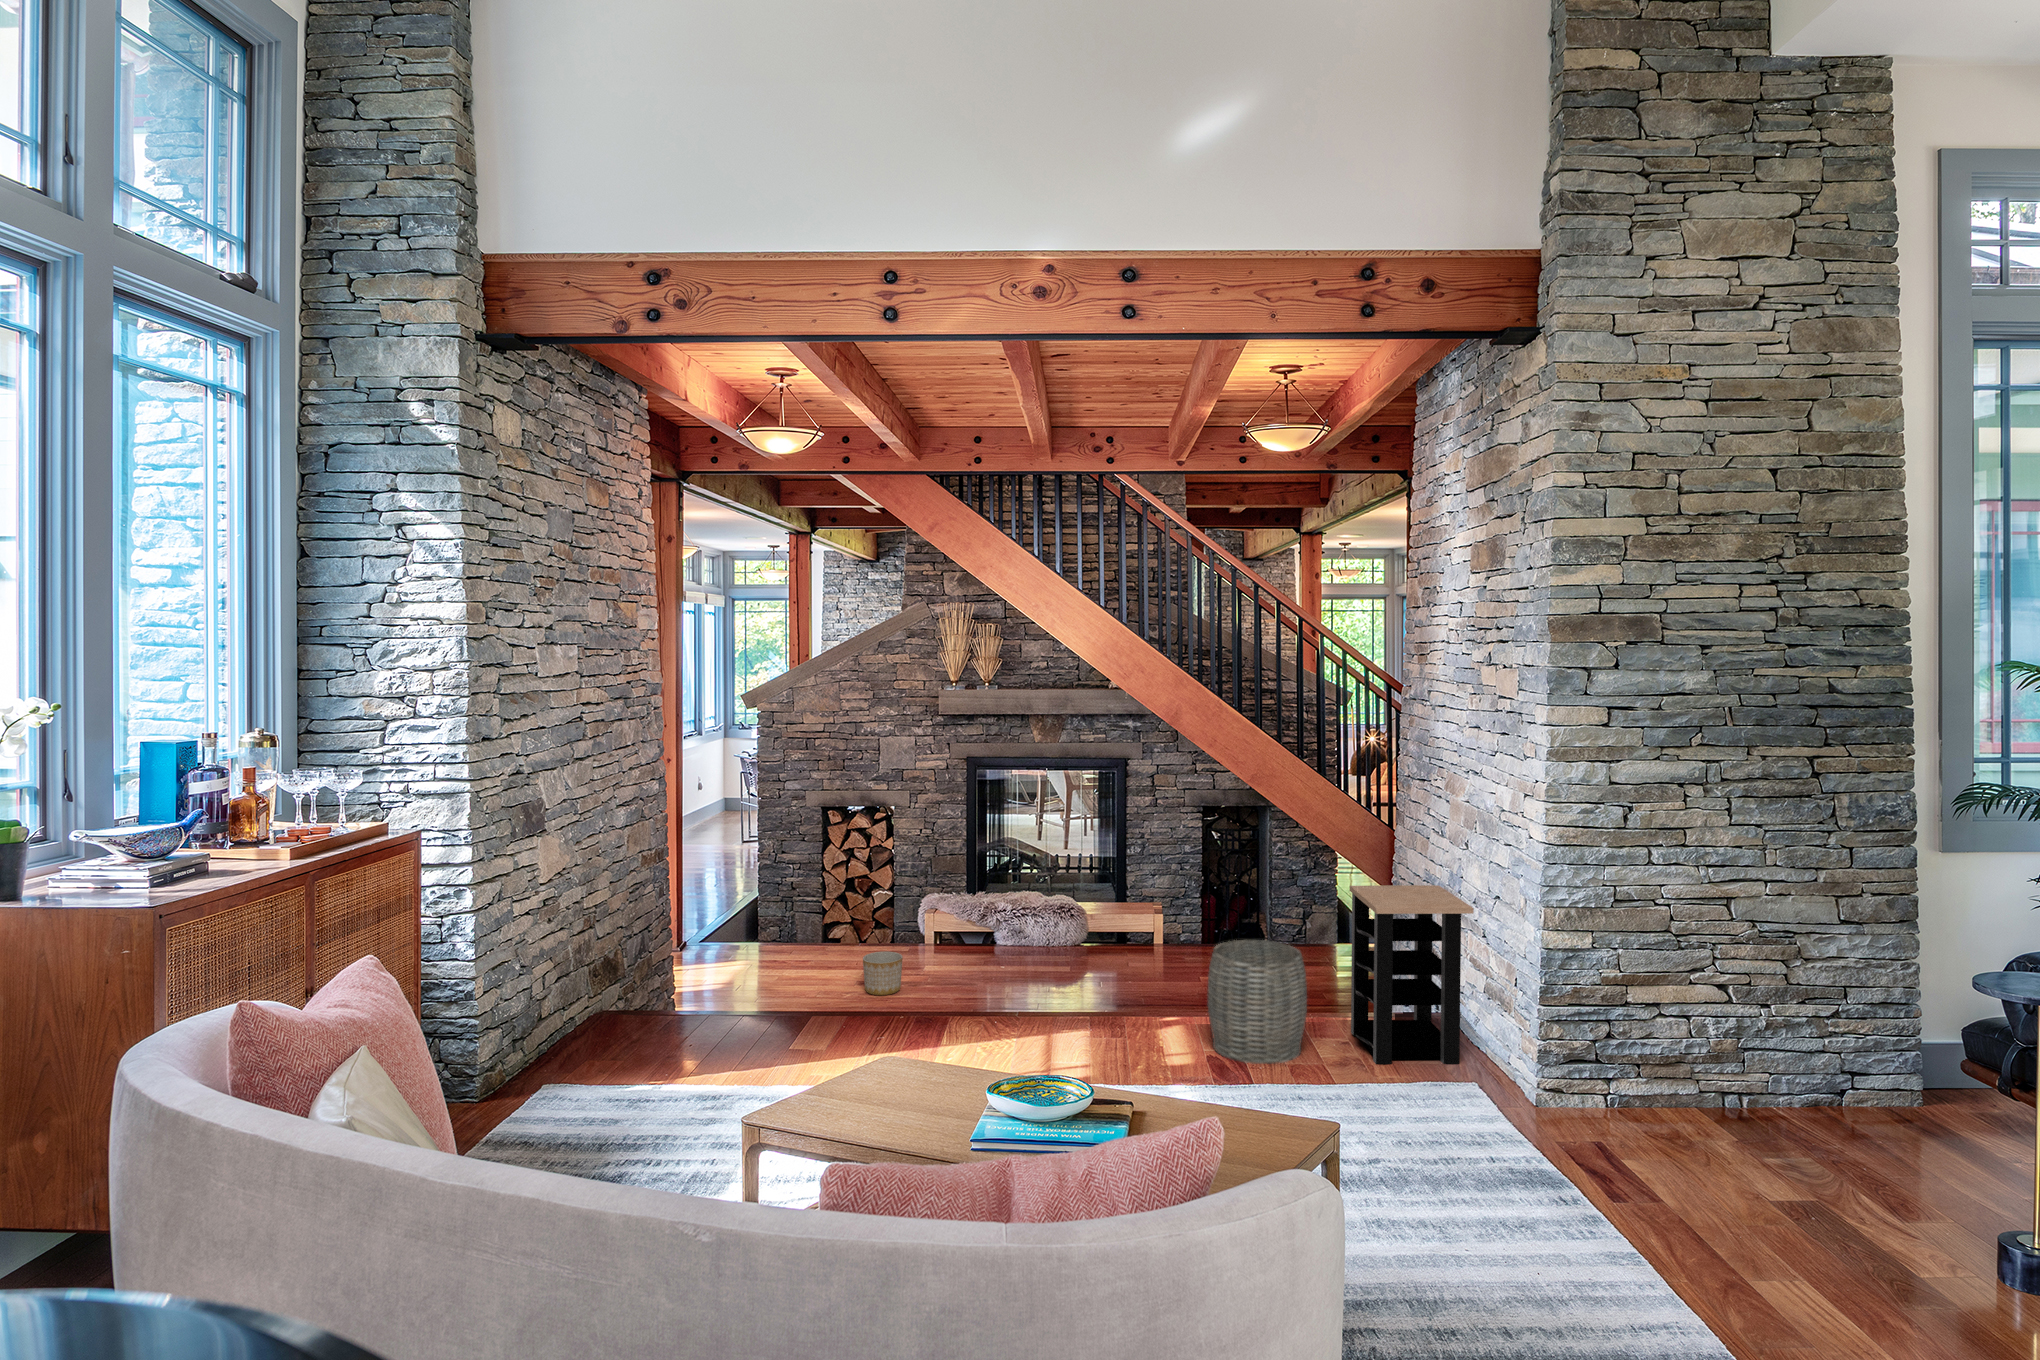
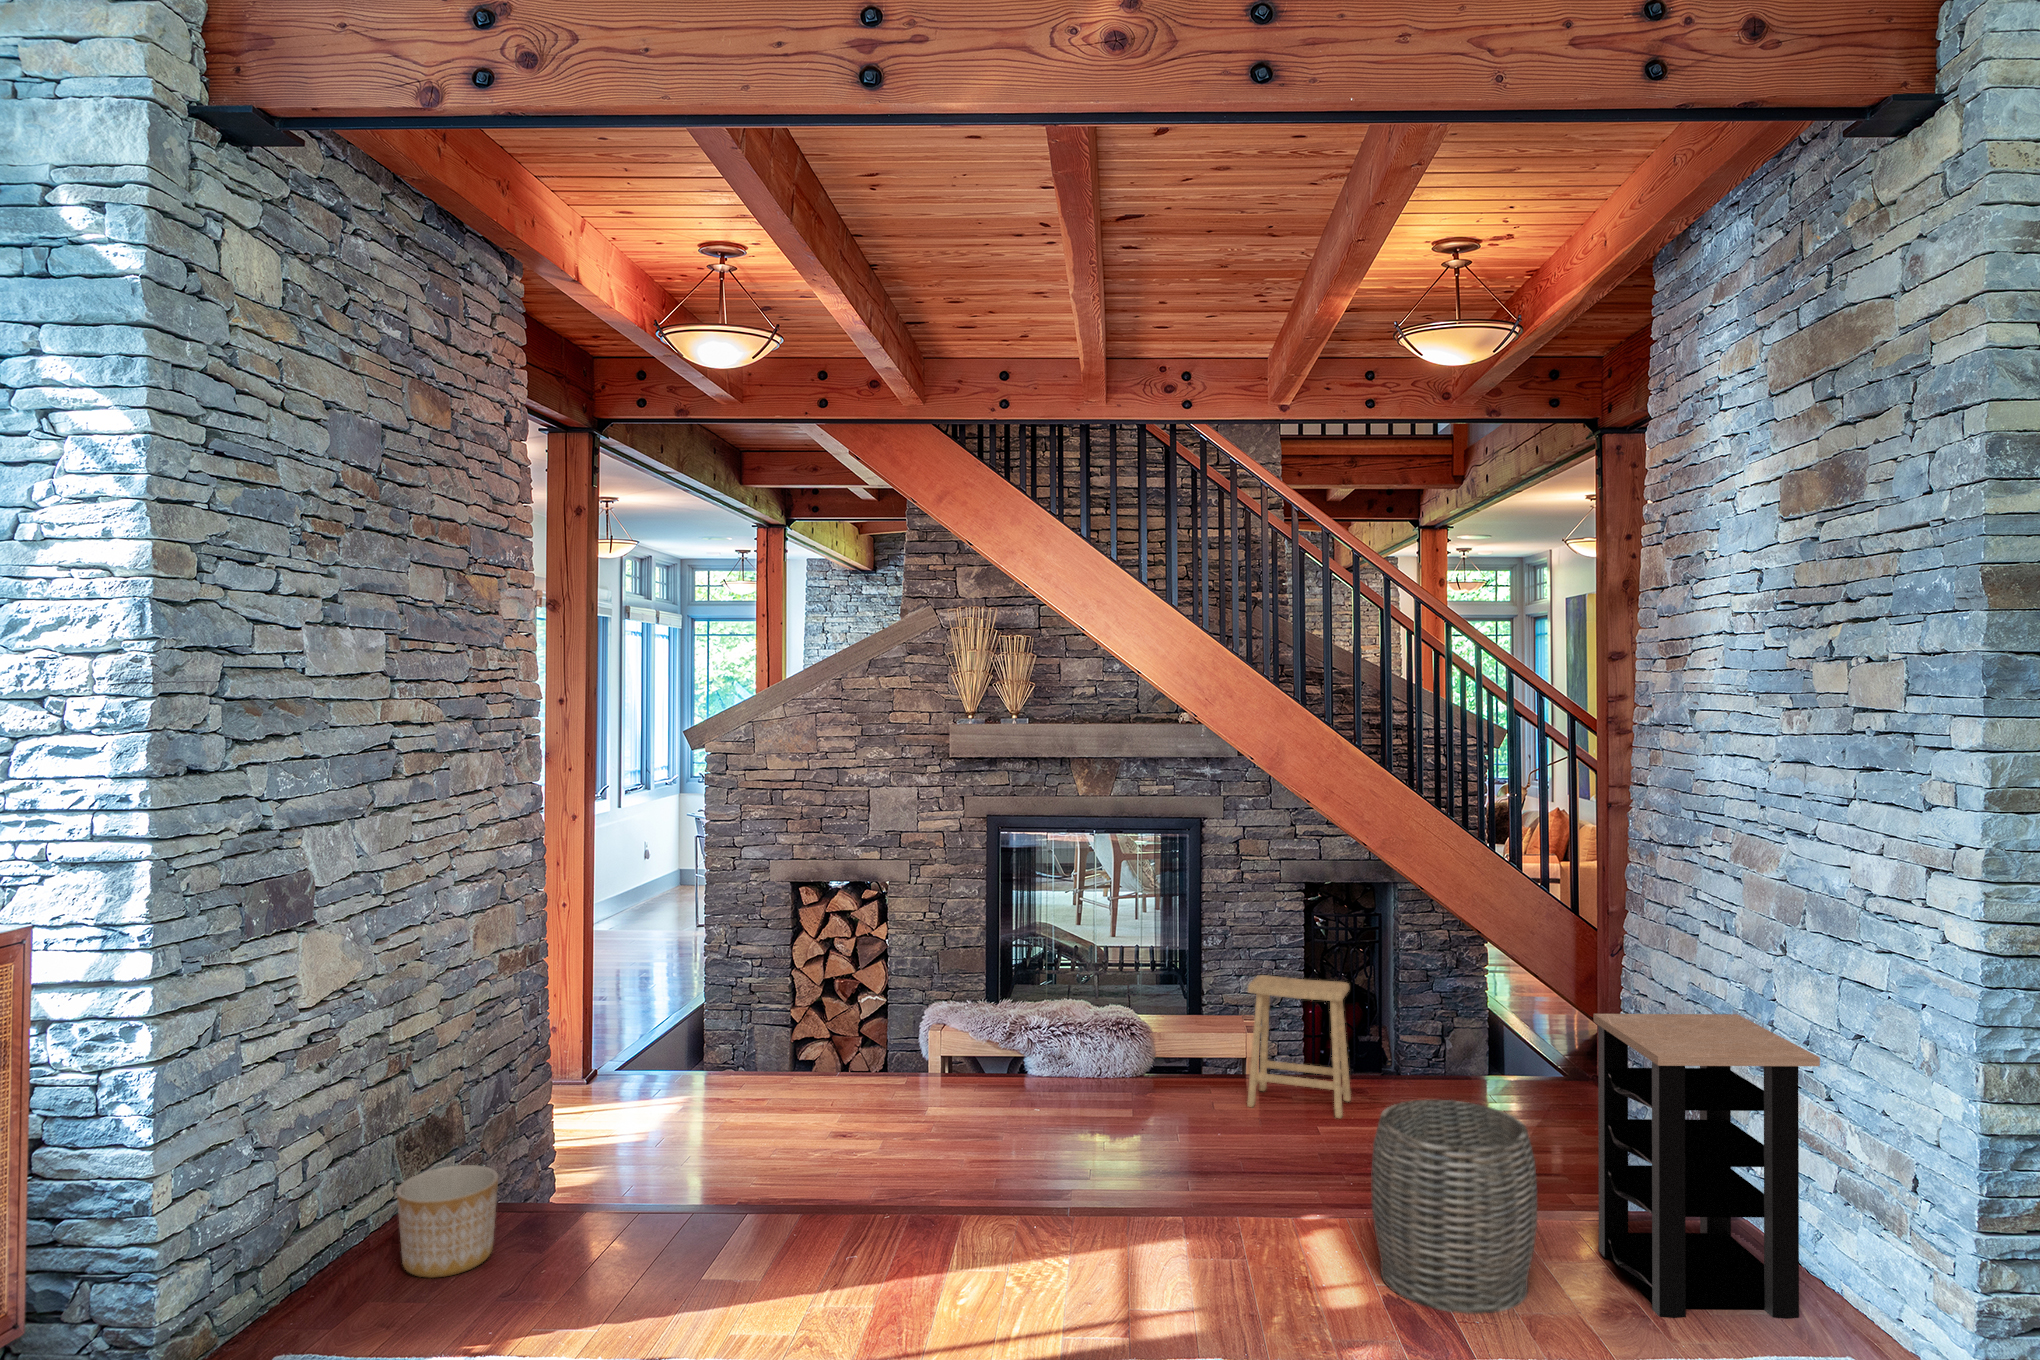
footstool: none [1154,872,1228,972] -> present [1247,975,1351,1118]
planter: present [863,952,903,995] -> present [397,1165,498,1278]

